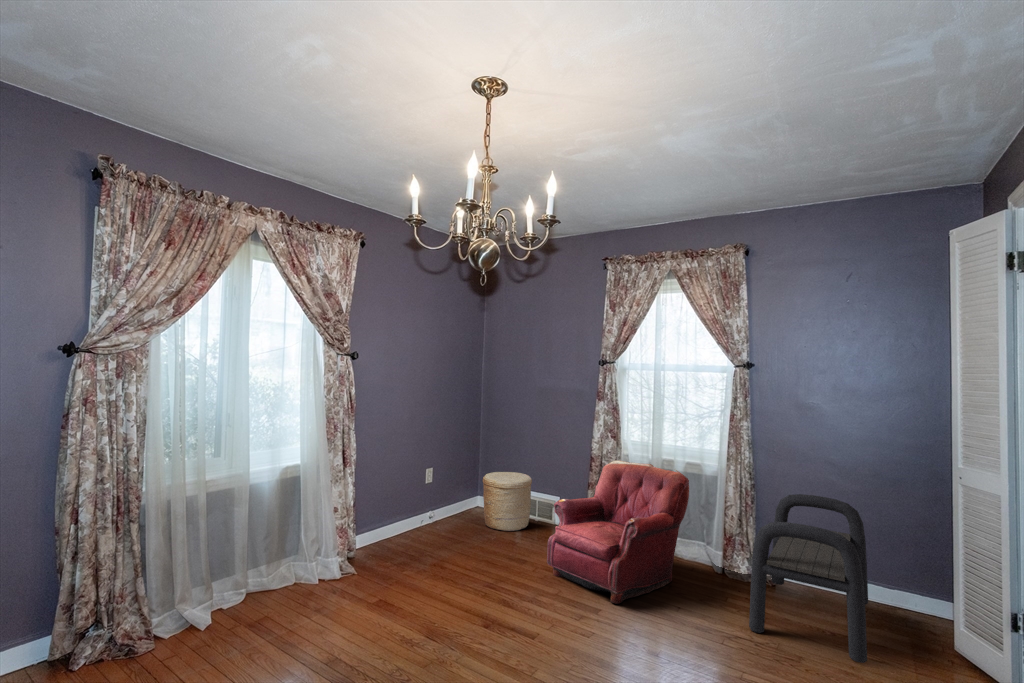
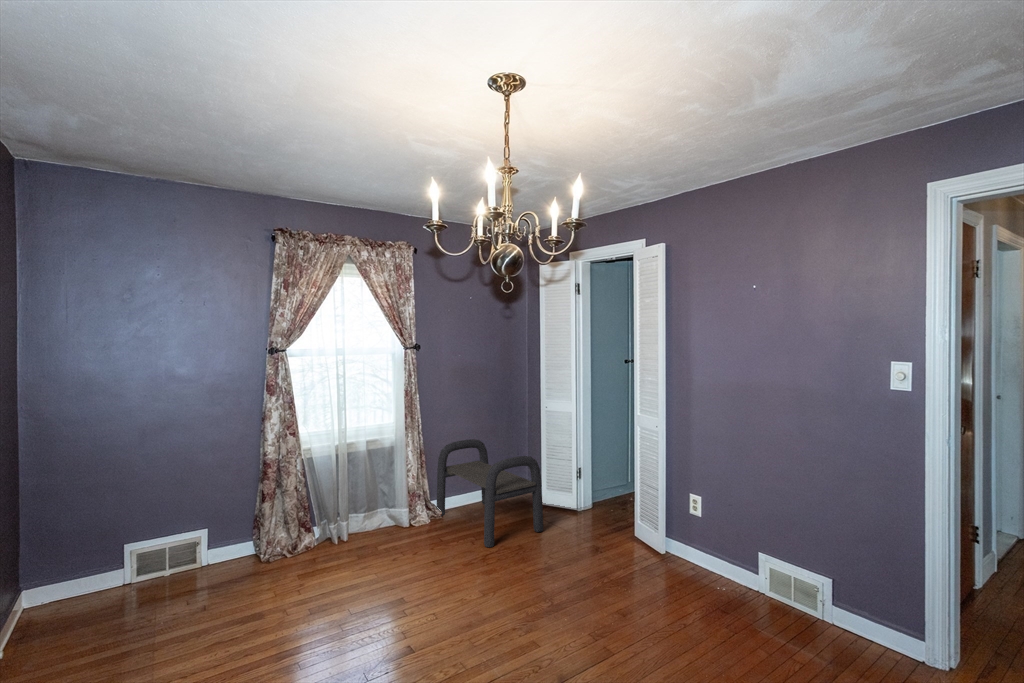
armchair: present [547,460,689,604] -> none [293,448,417,604]
woven basket: present [483,472,532,531] -> none [84,518,177,619]

